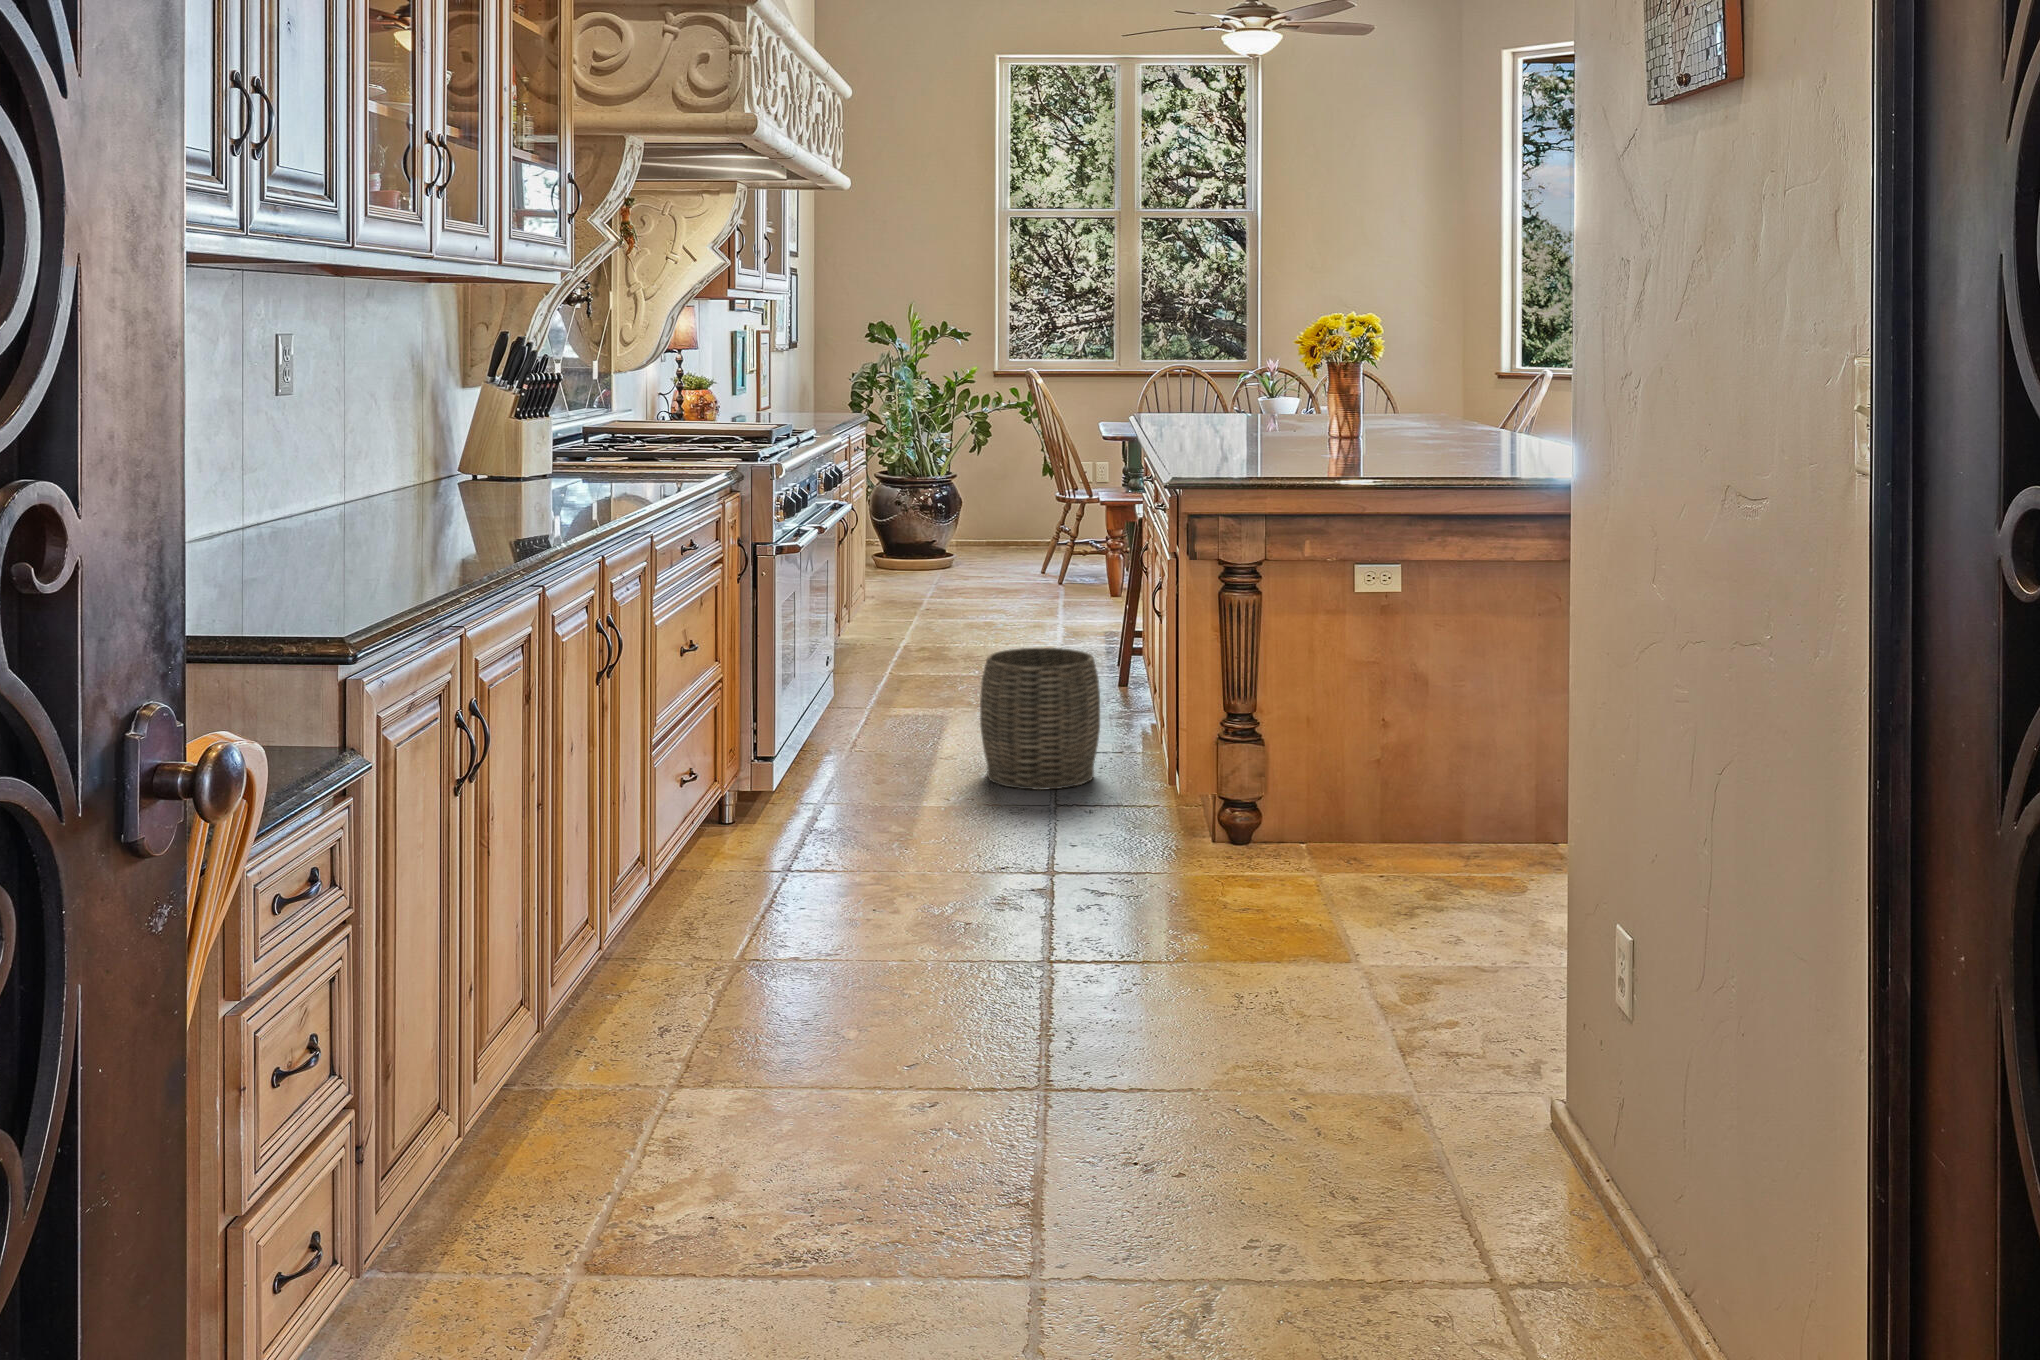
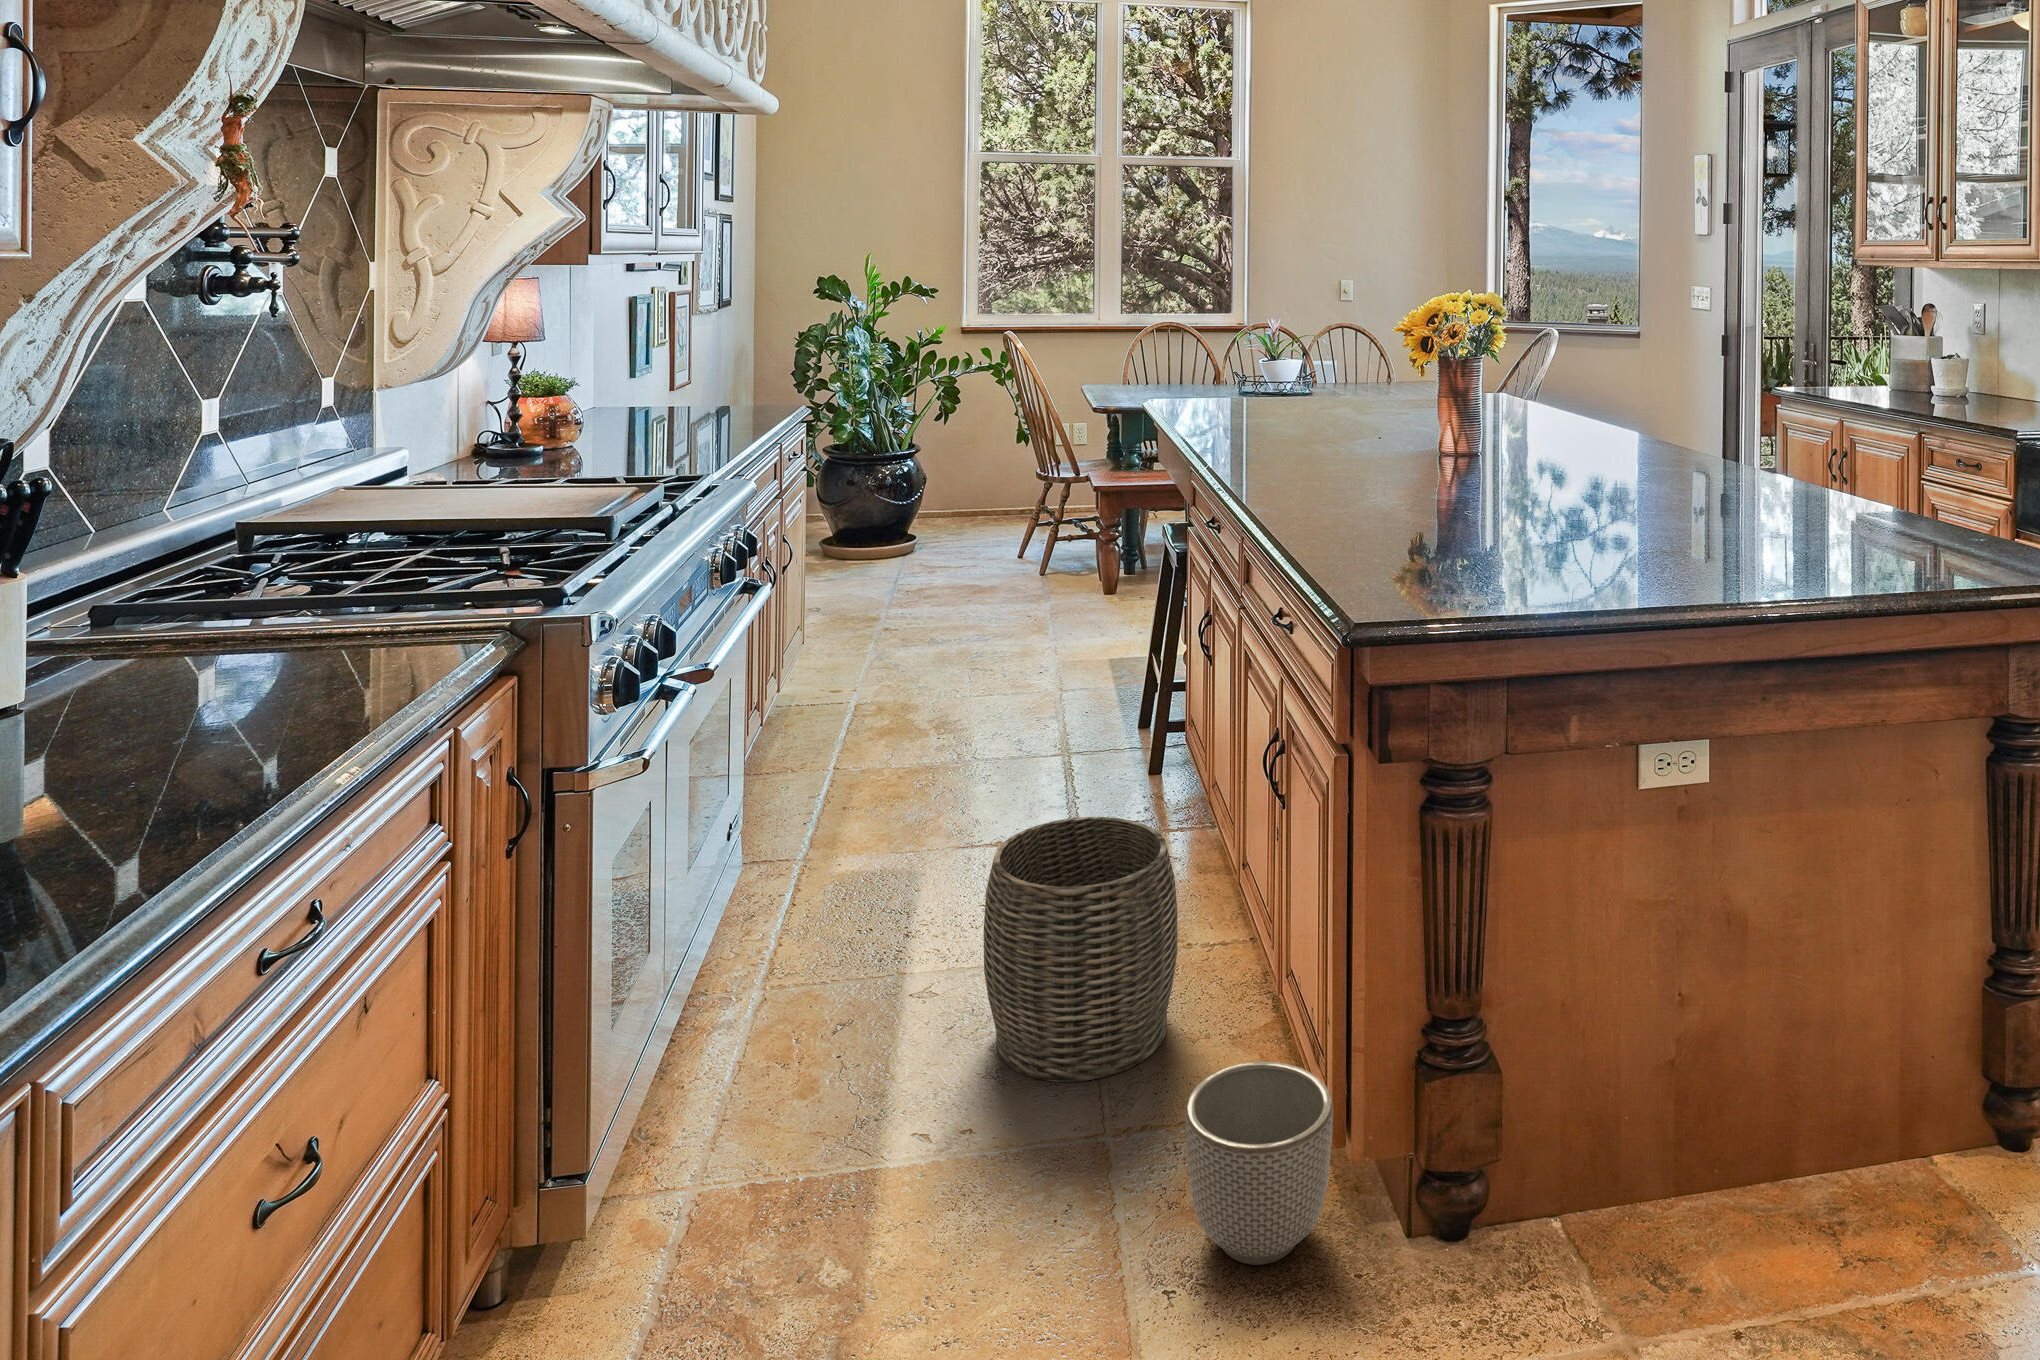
planter: none [1081,746,1164,841] -> present [1185,1061,1333,1265]

